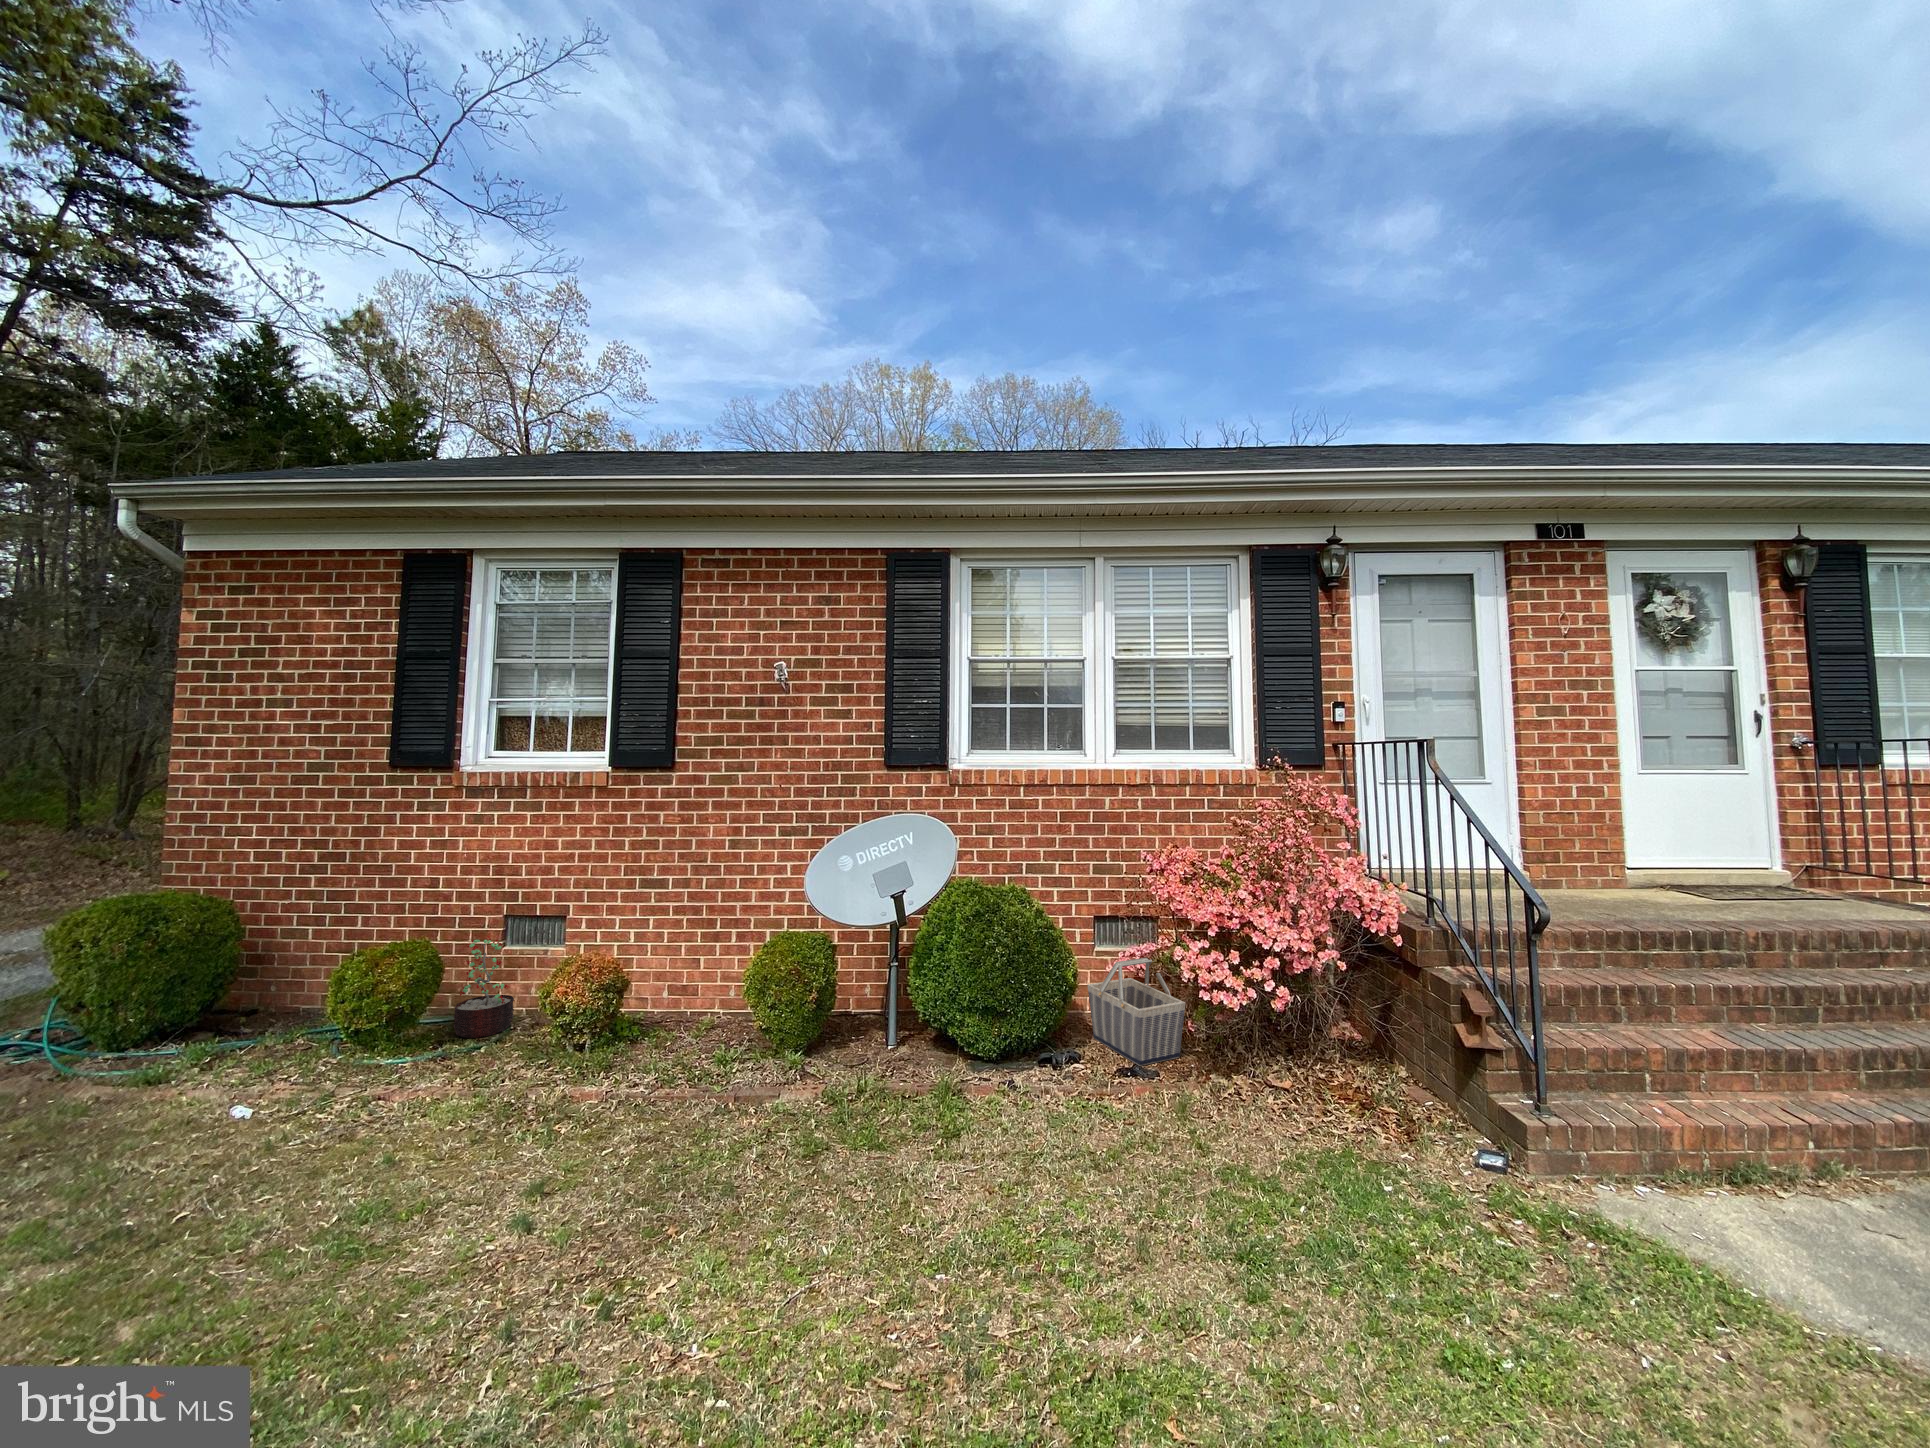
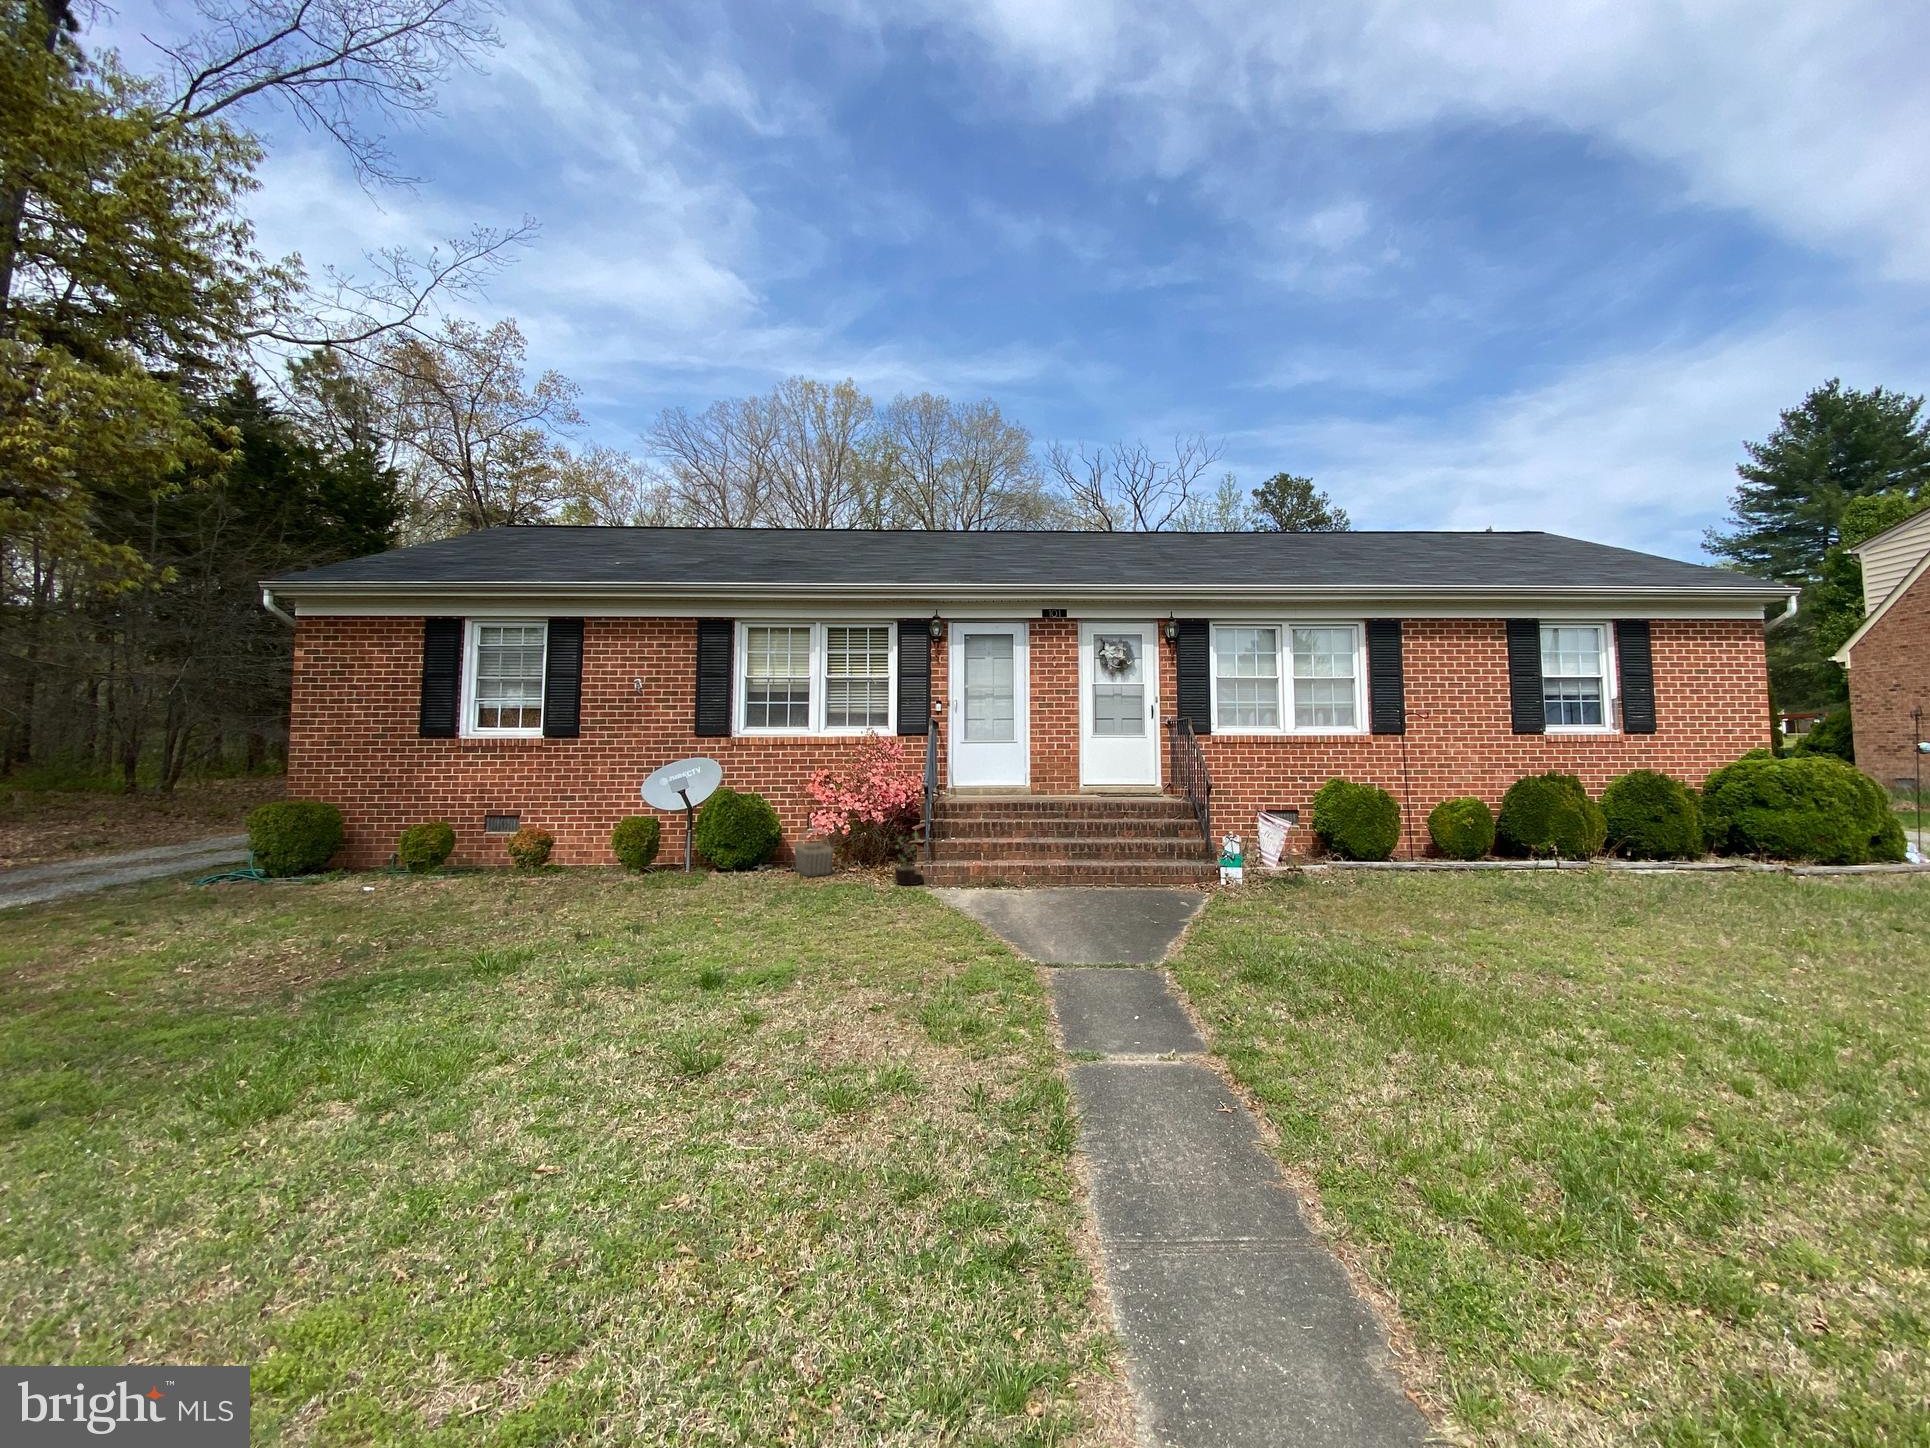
decorative plant: present [454,936,514,1038] -> present [895,833,923,885]

